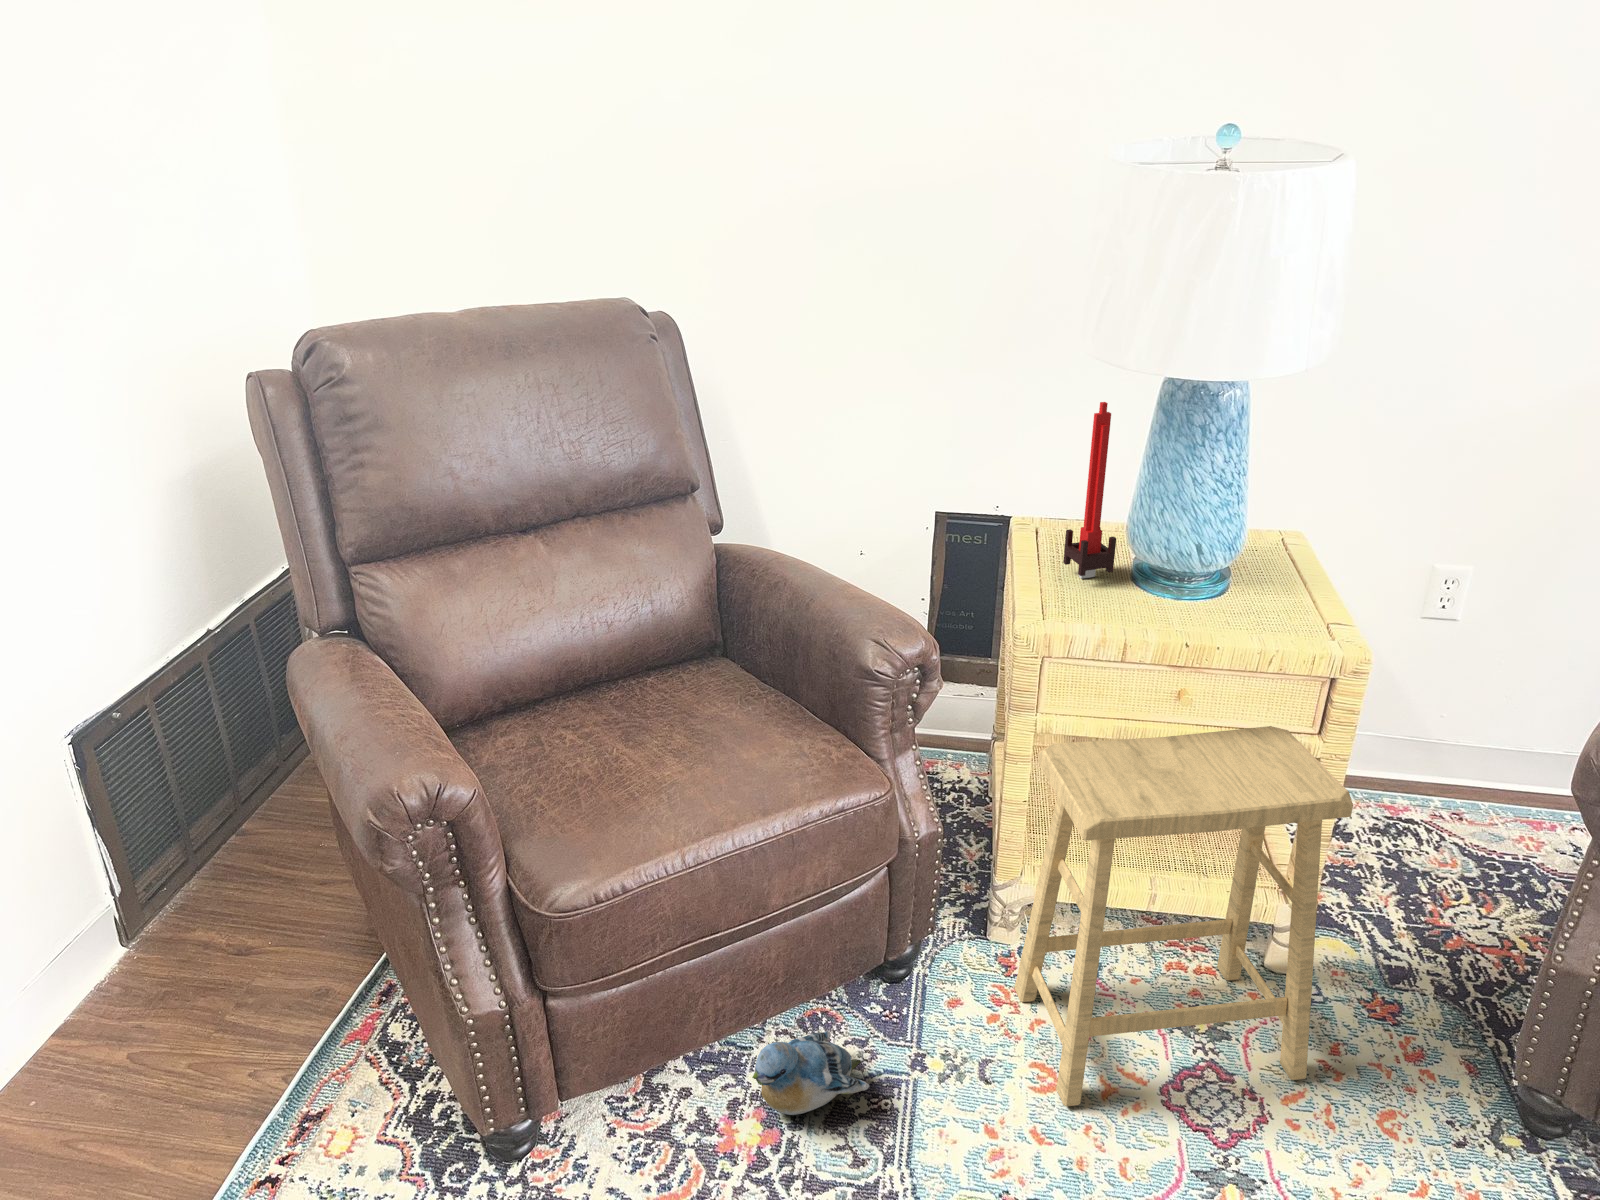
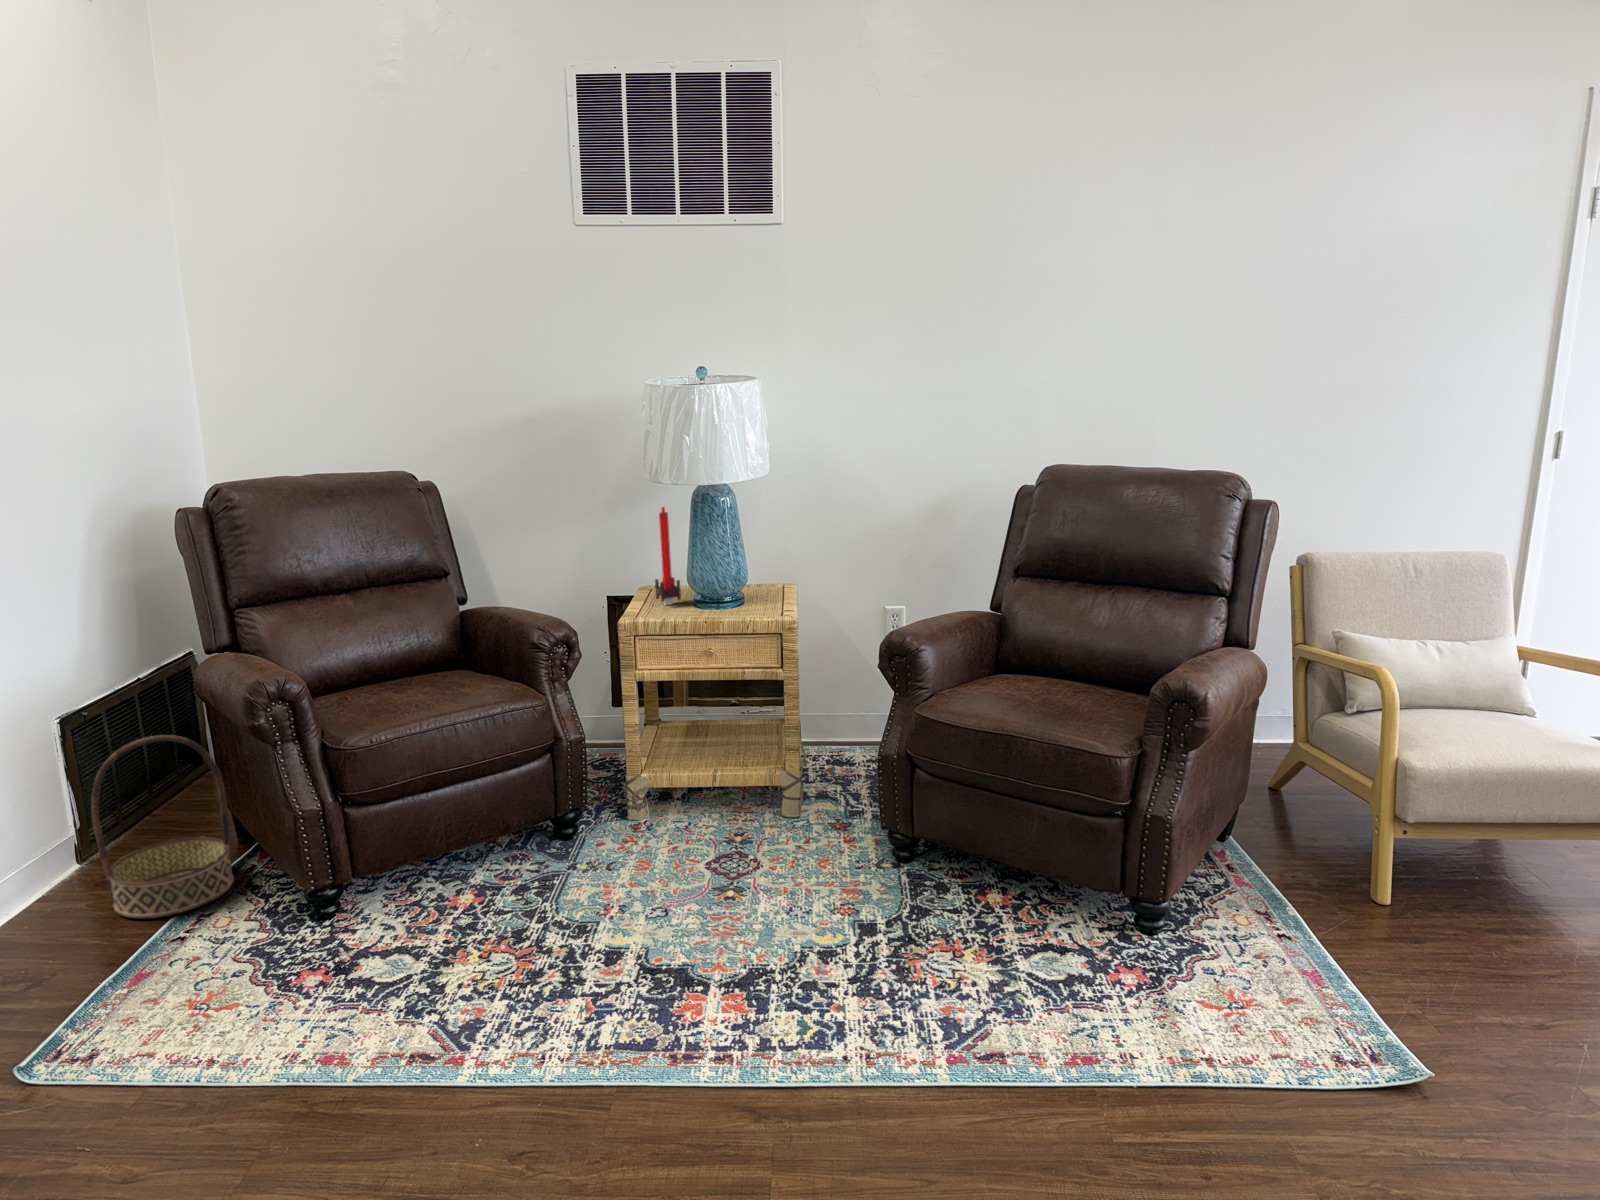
footstool: present [1015,726,1353,1106] -> none [625,661,786,873]
basket: none [118,808,360,1111] -> present [91,735,234,918]
plush toy: present [752,1031,870,1115] -> none [467,843,537,888]

